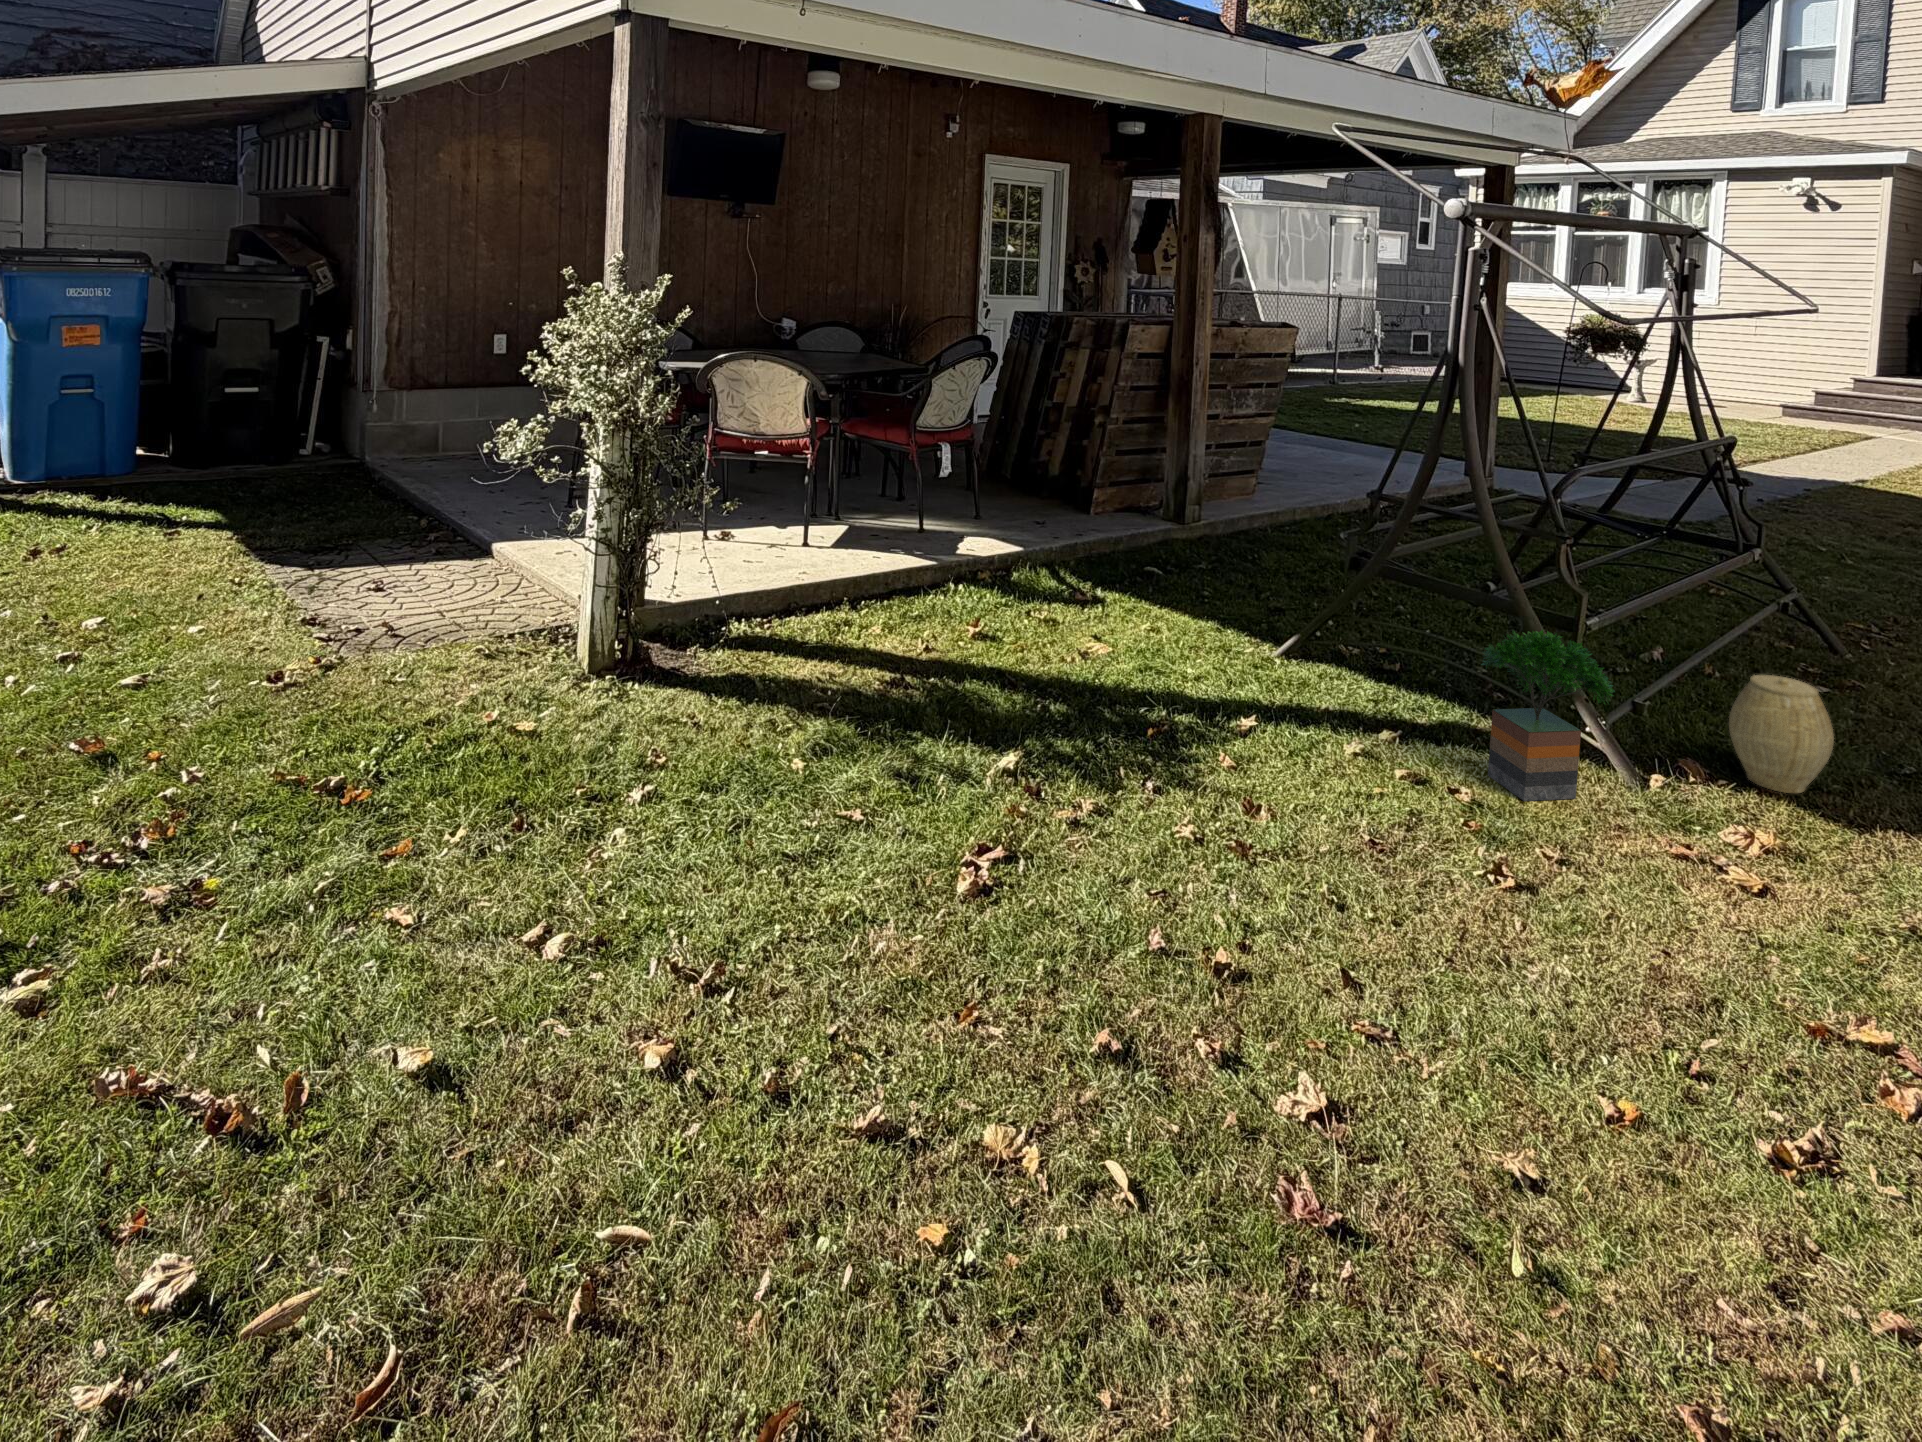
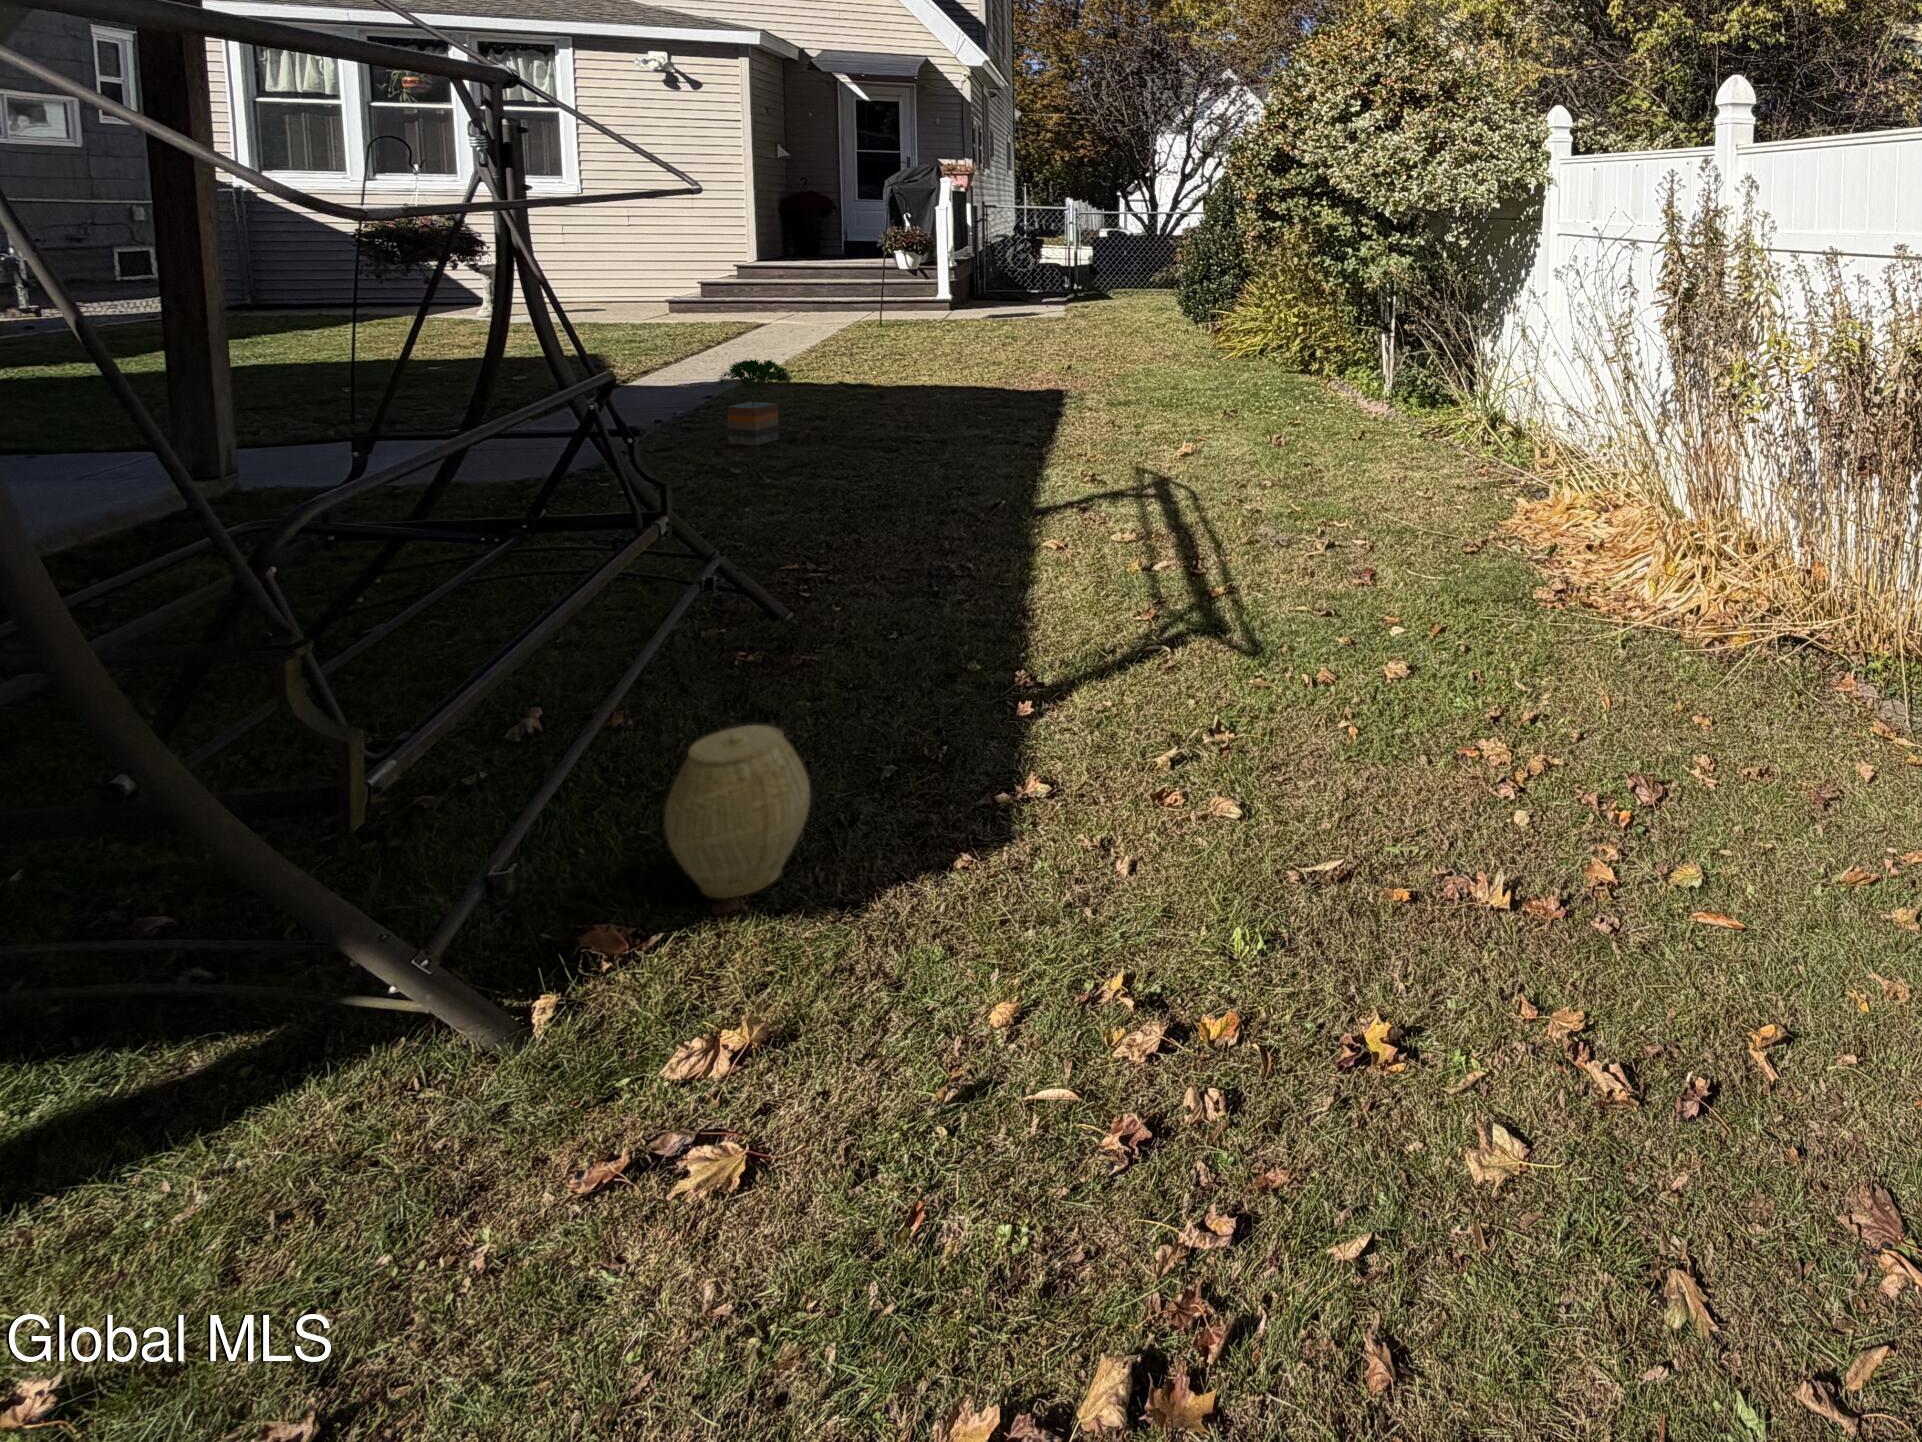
potted tree: present [1481,630,1615,801] -> present [719,359,792,446]

